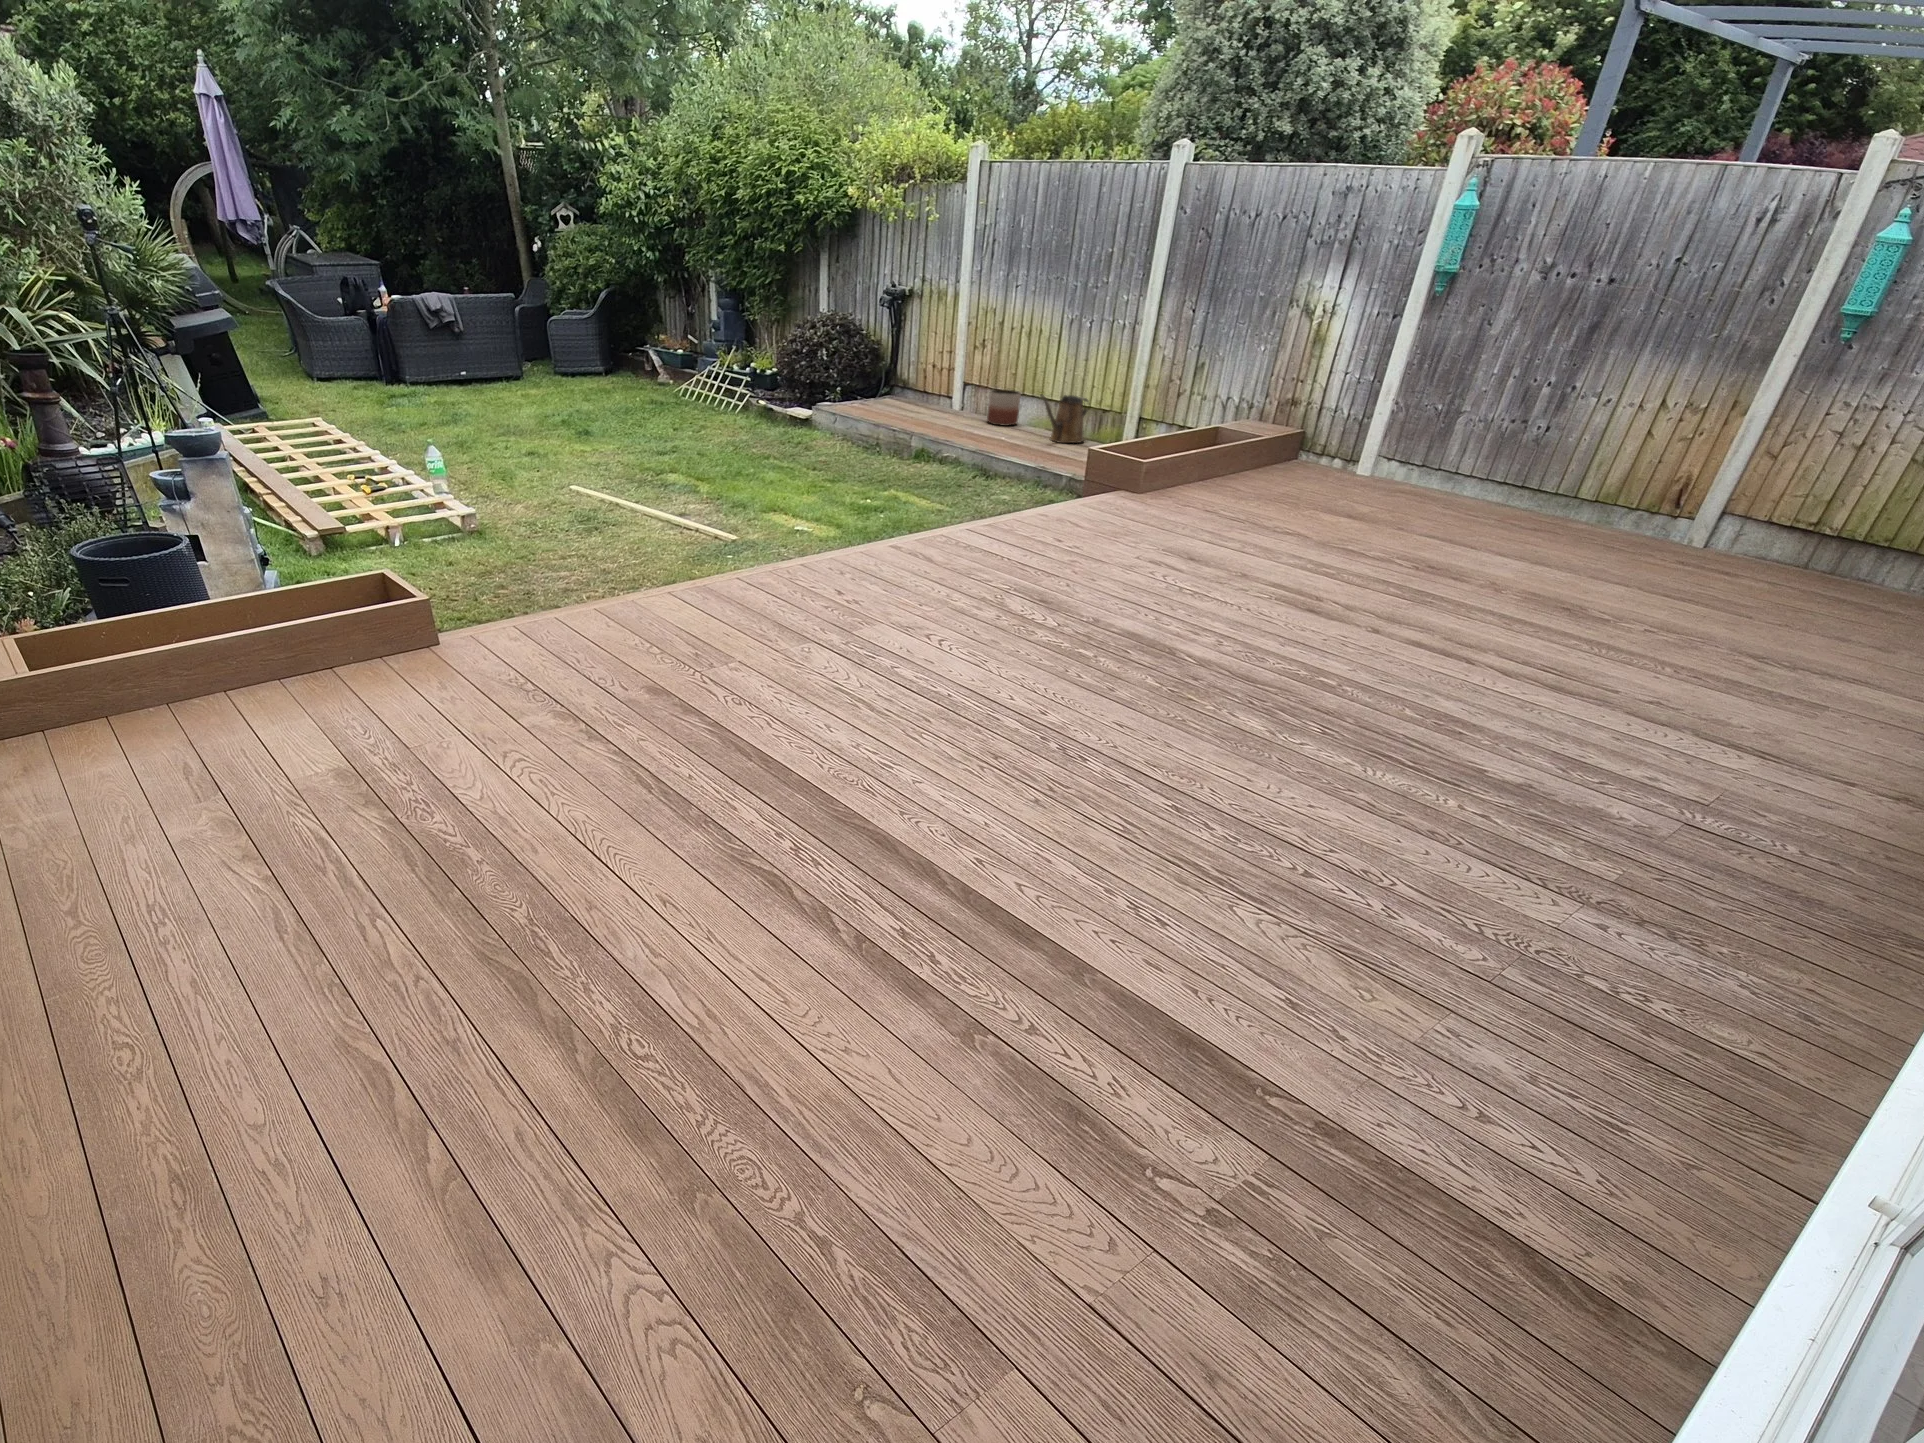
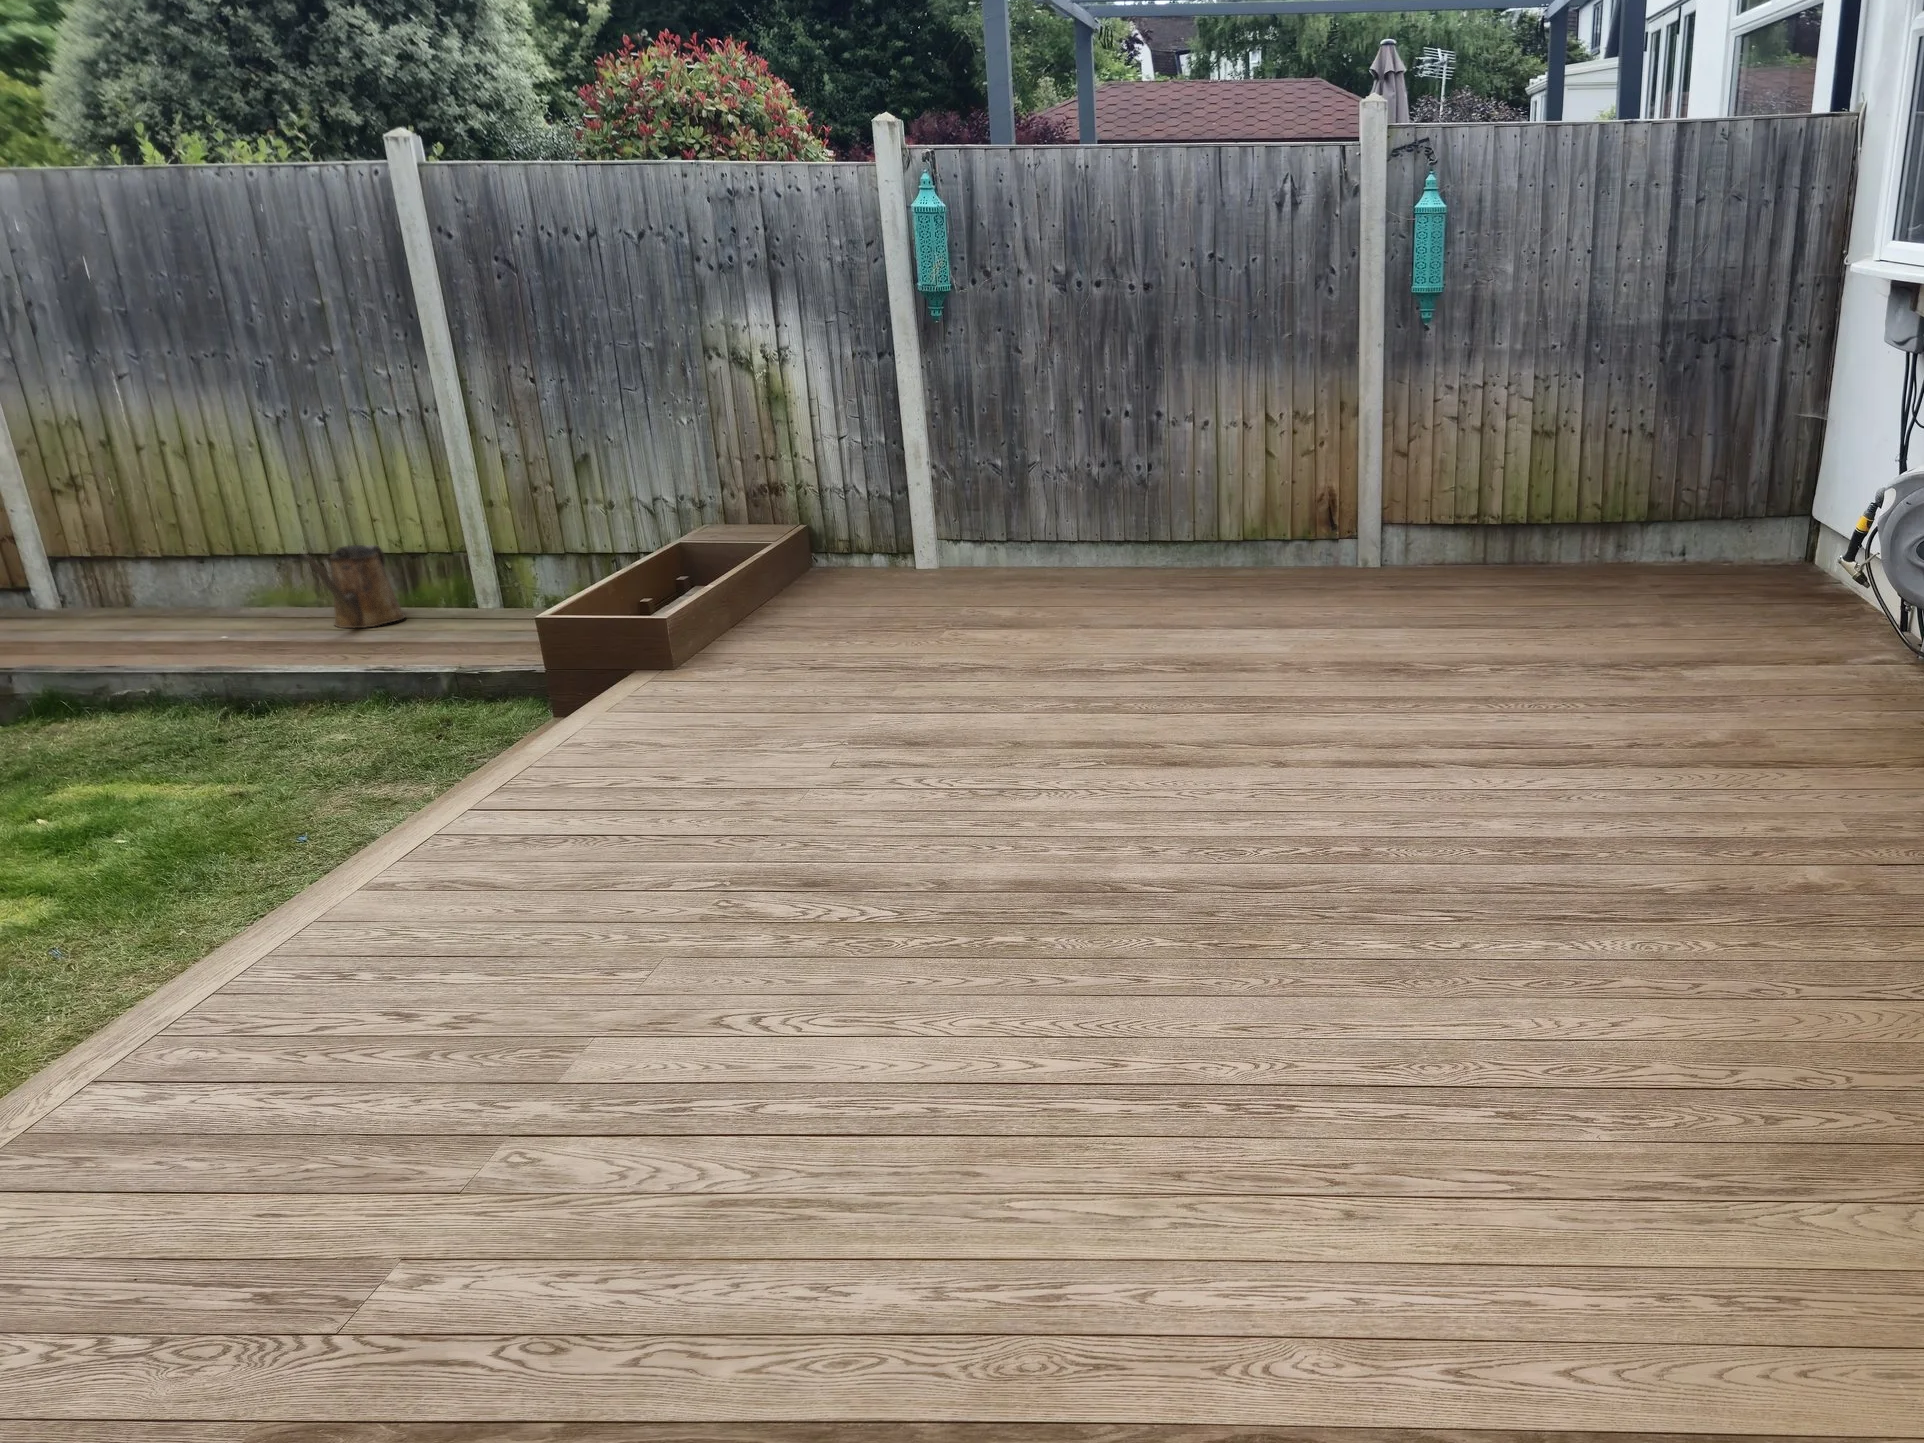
planter: present [987,389,1021,426] -> none [150,558,234,625]

